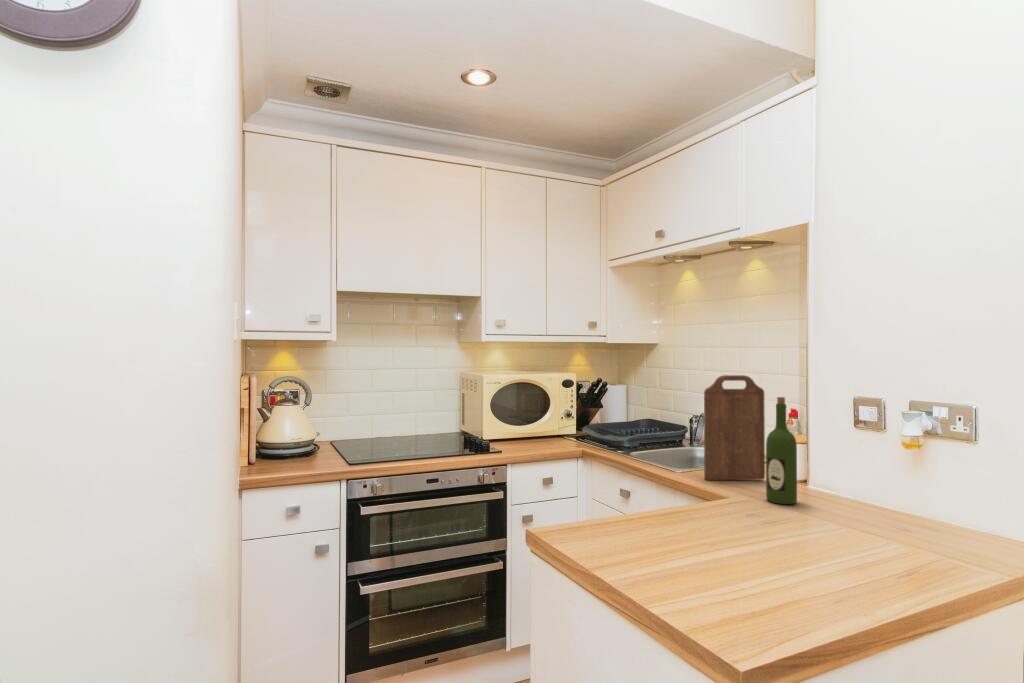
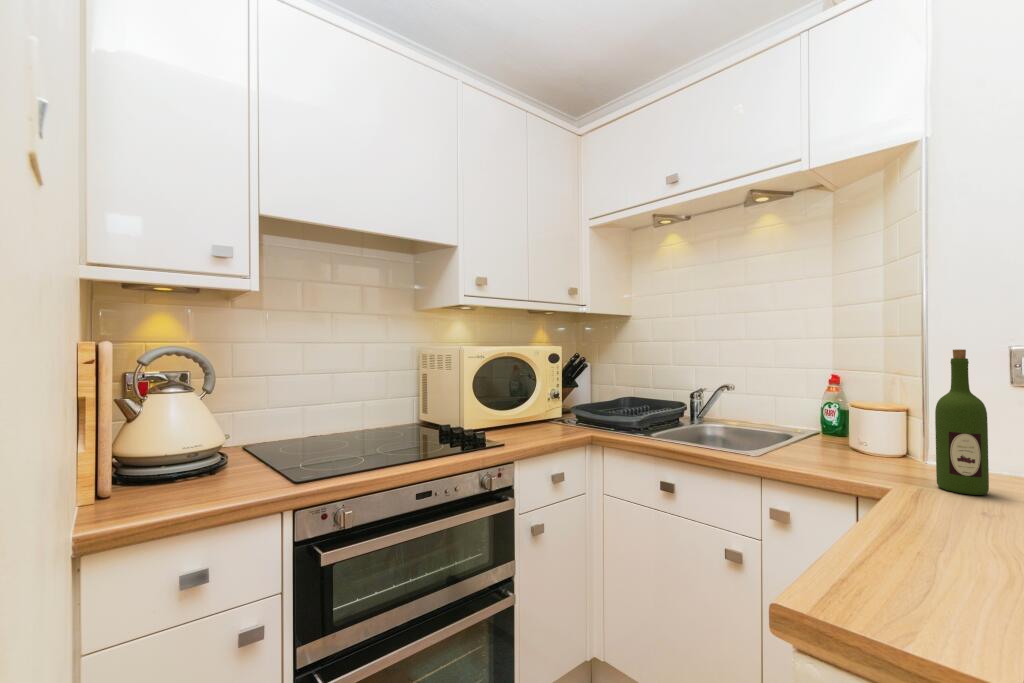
cutting board: present [704,375,765,480] -> none [804,330,865,466]

